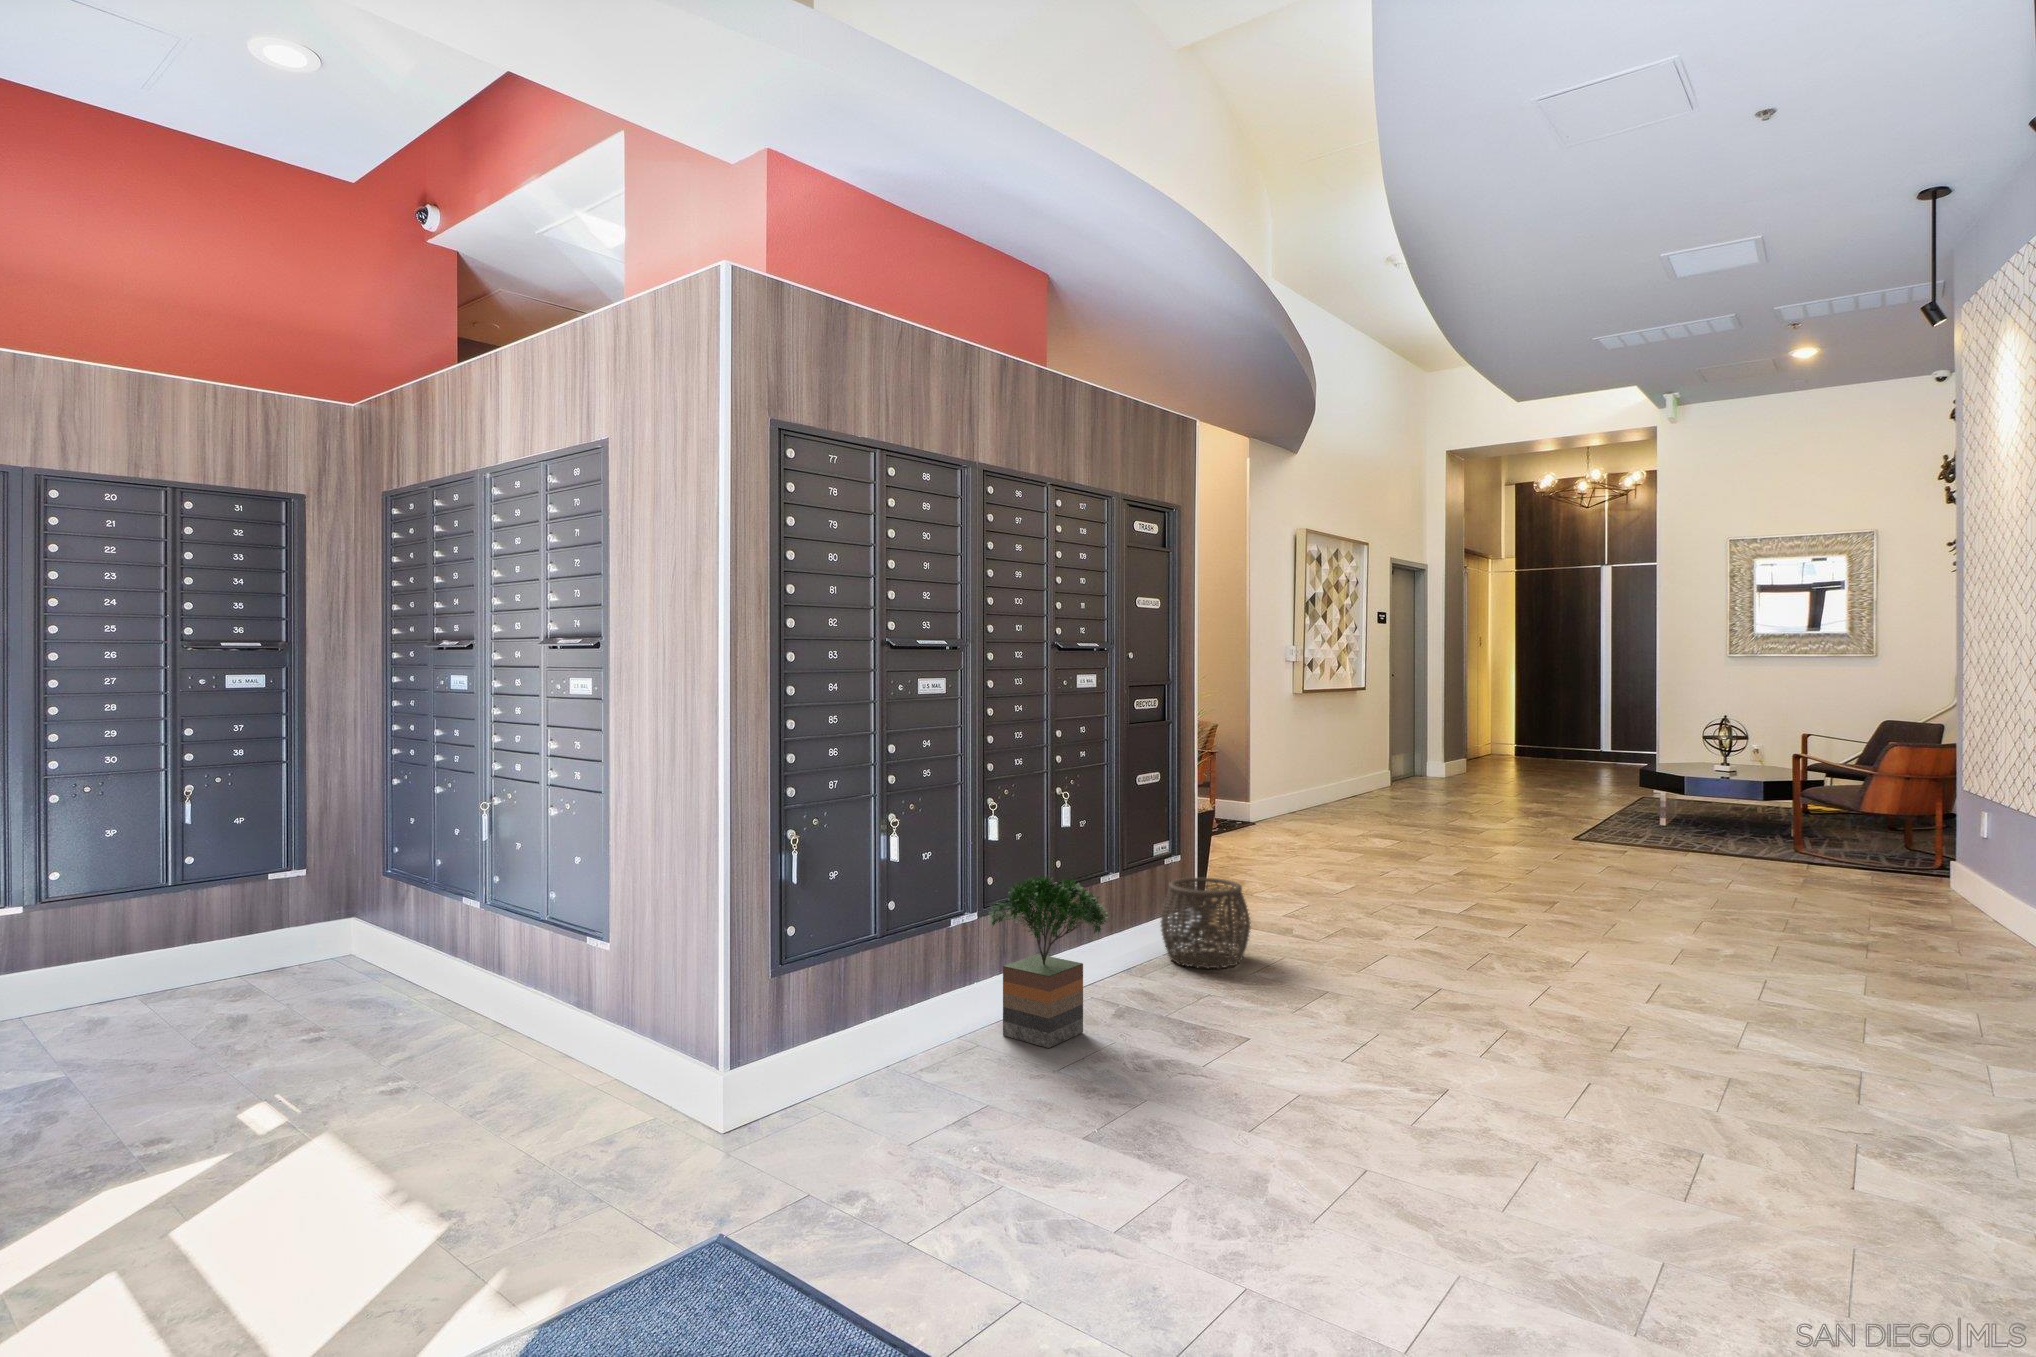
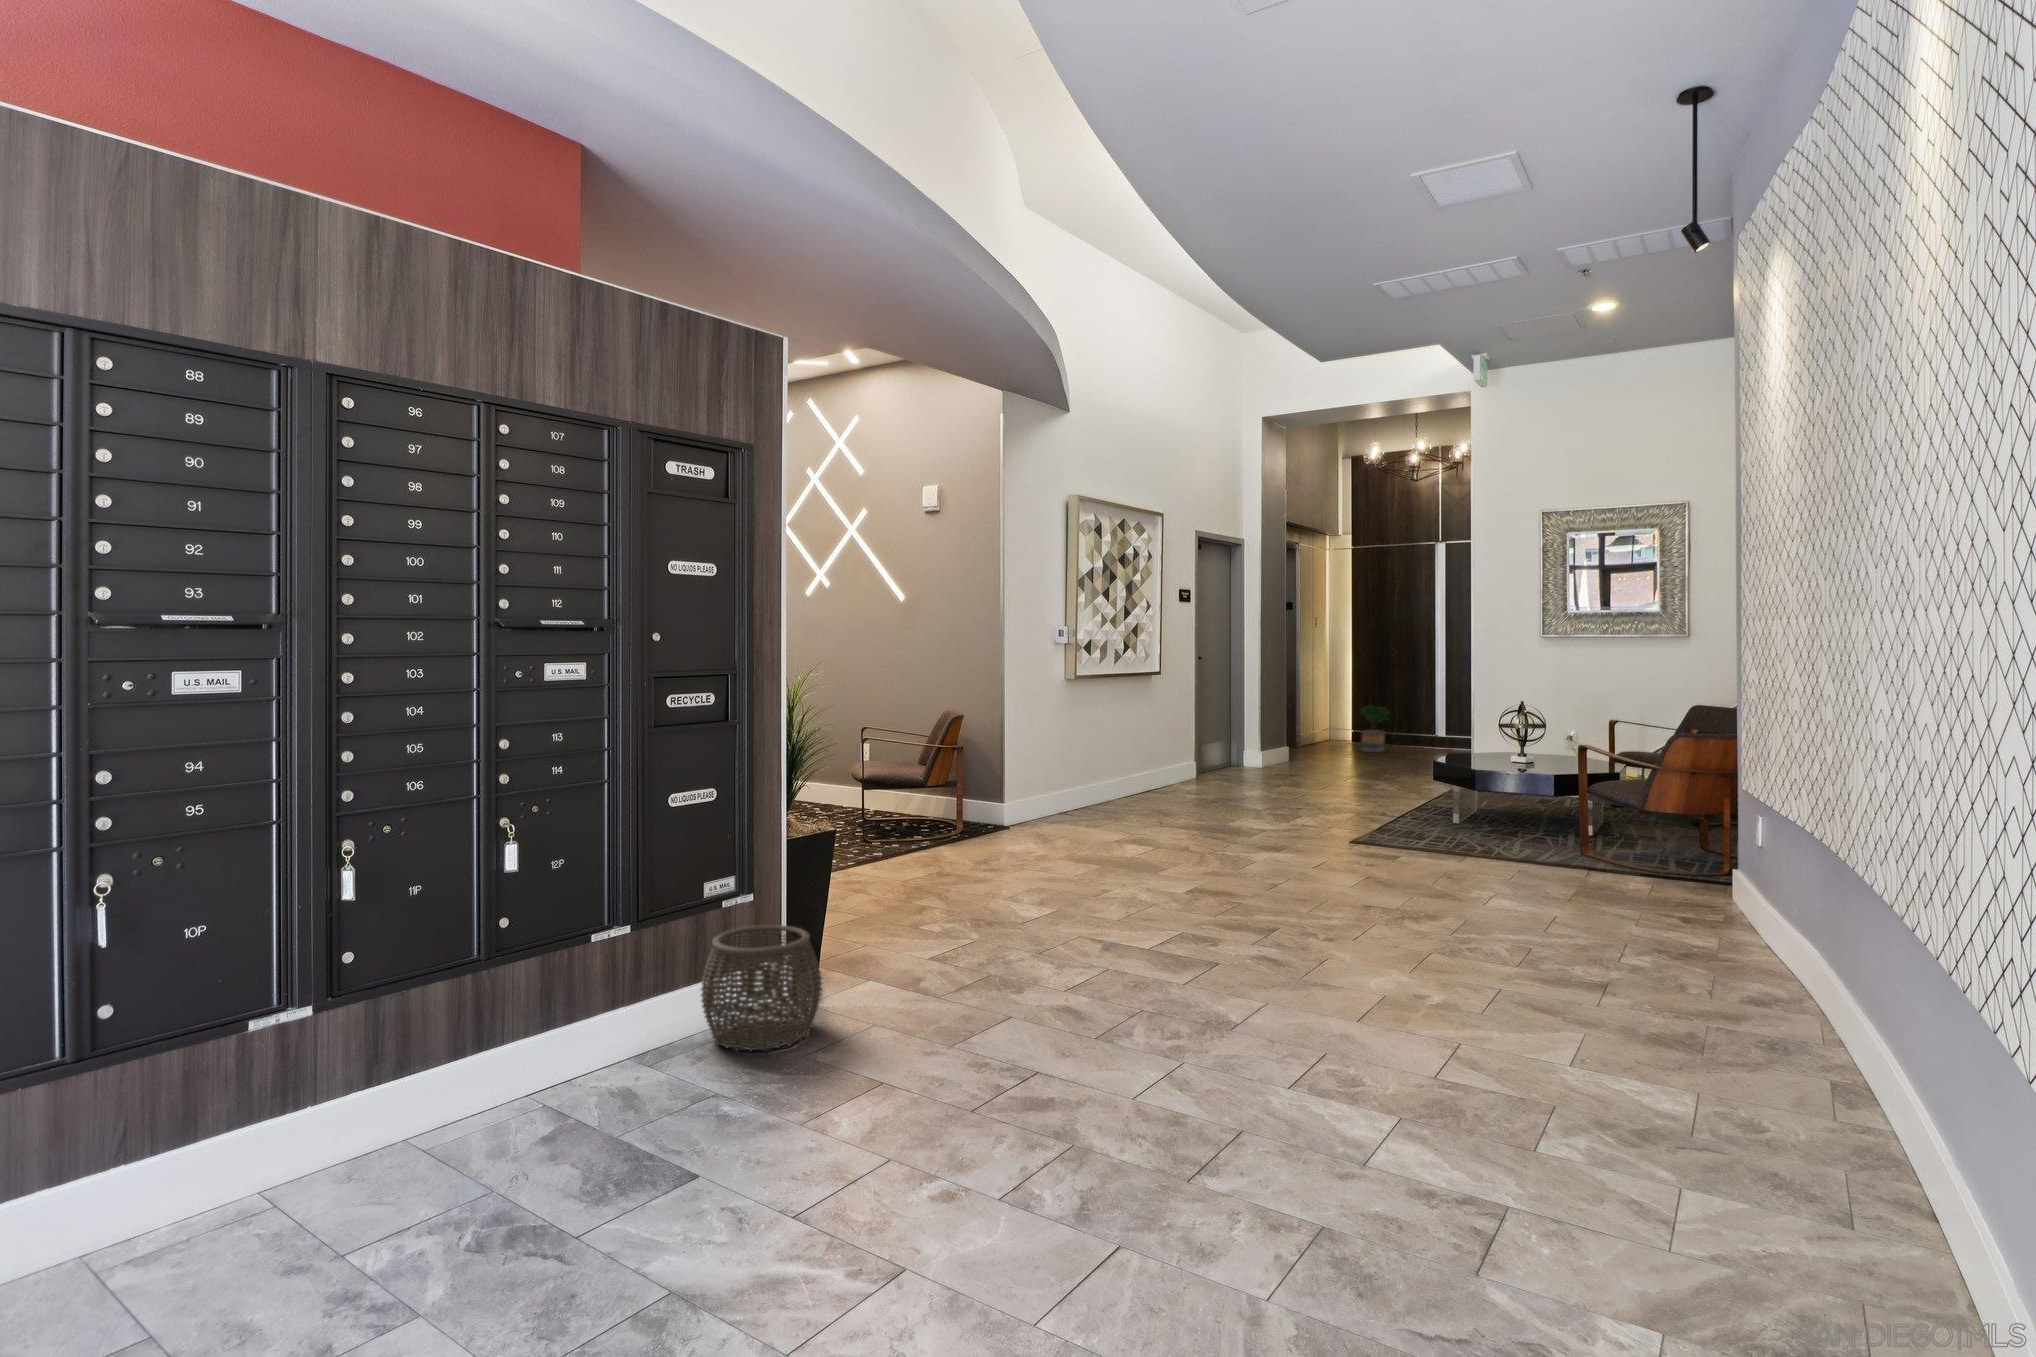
potted tree: present [988,876,1109,1048] -> present [1361,706,1389,752]

